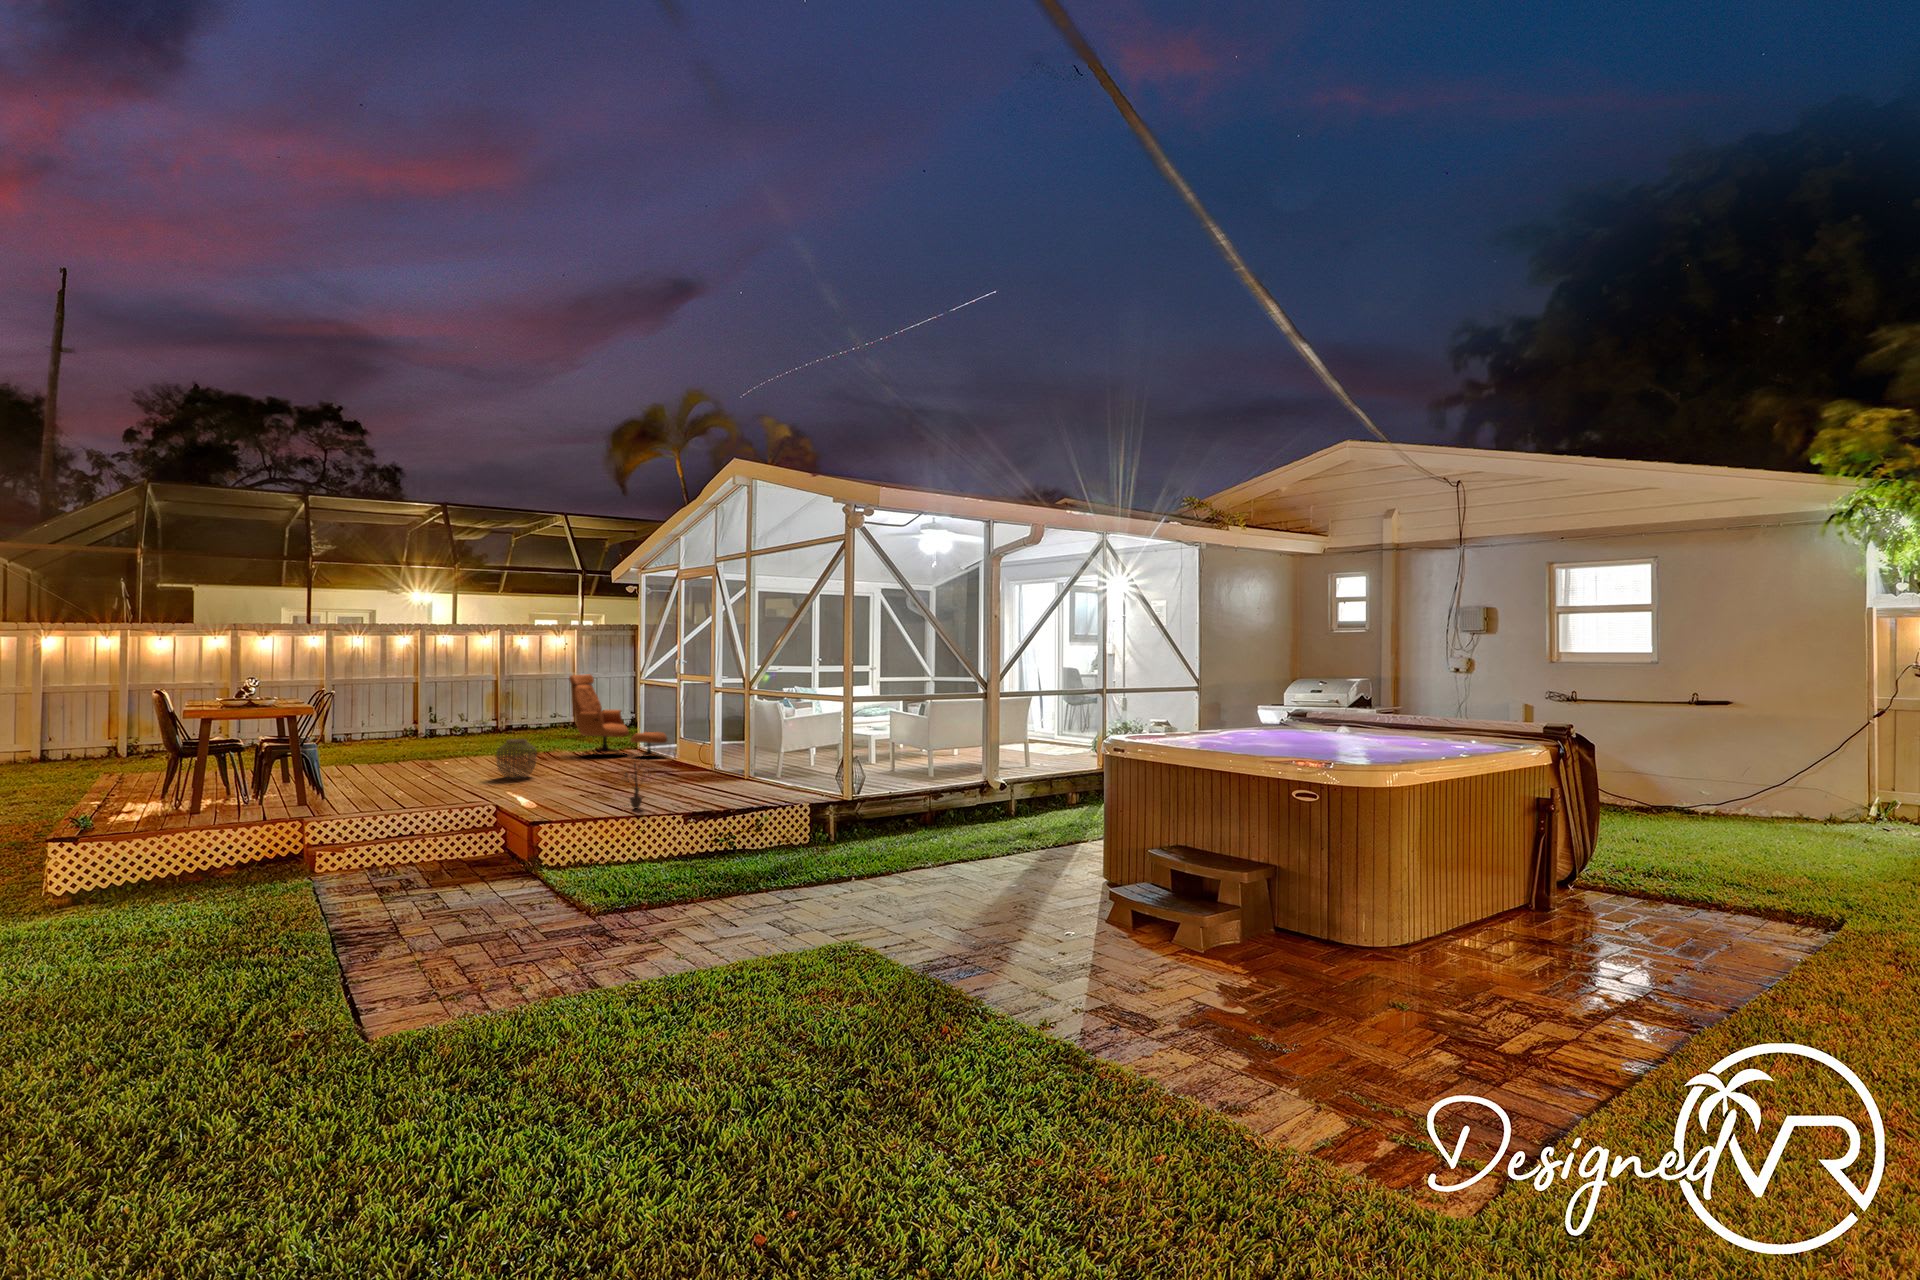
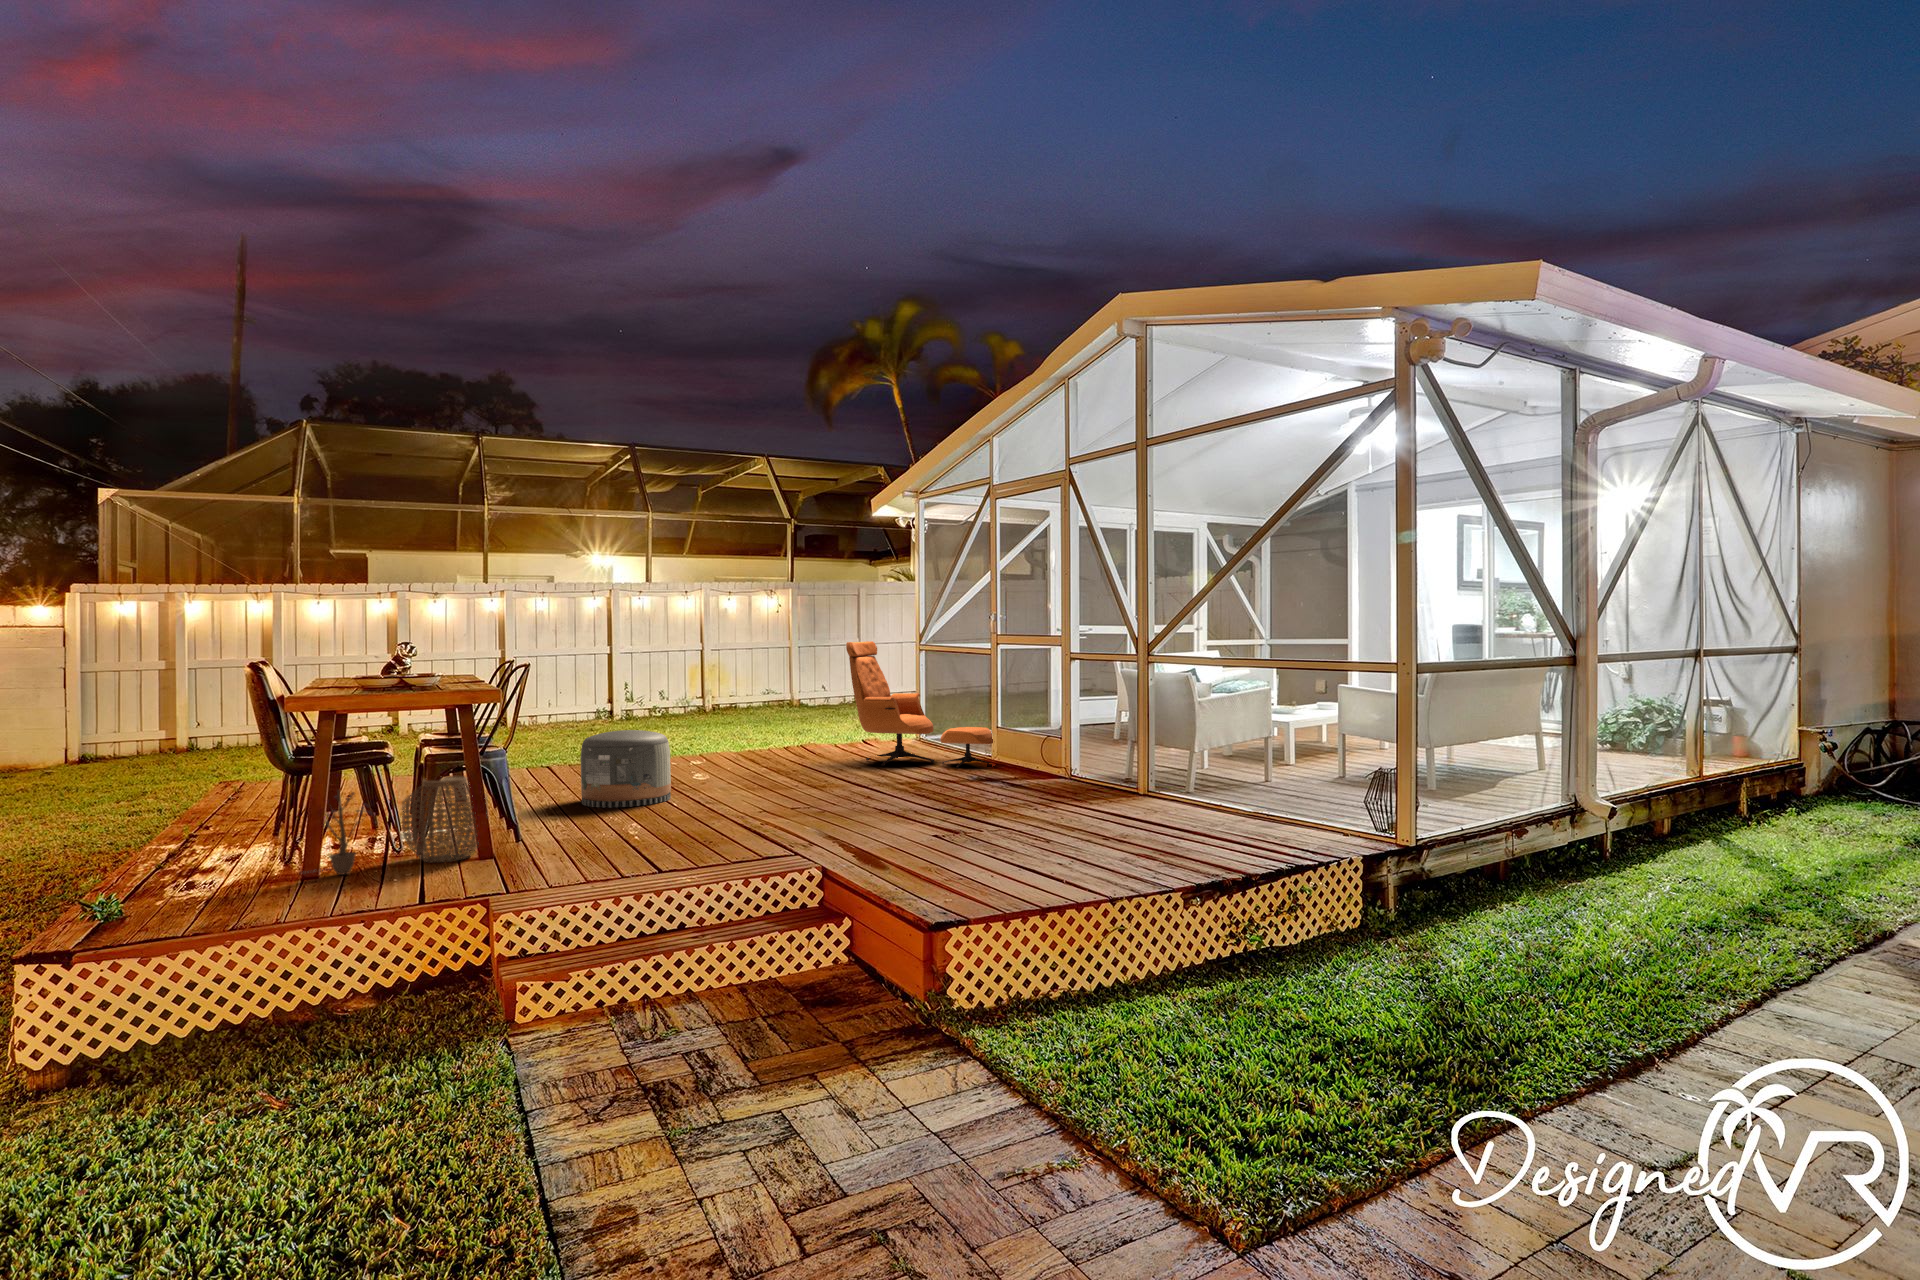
pouf: none [369,733,431,781] -> present [581,730,671,807]
woven basket: present [496,739,536,778] -> present [402,776,488,862]
decorative plant: present [620,764,651,809] -> present [313,790,372,875]

